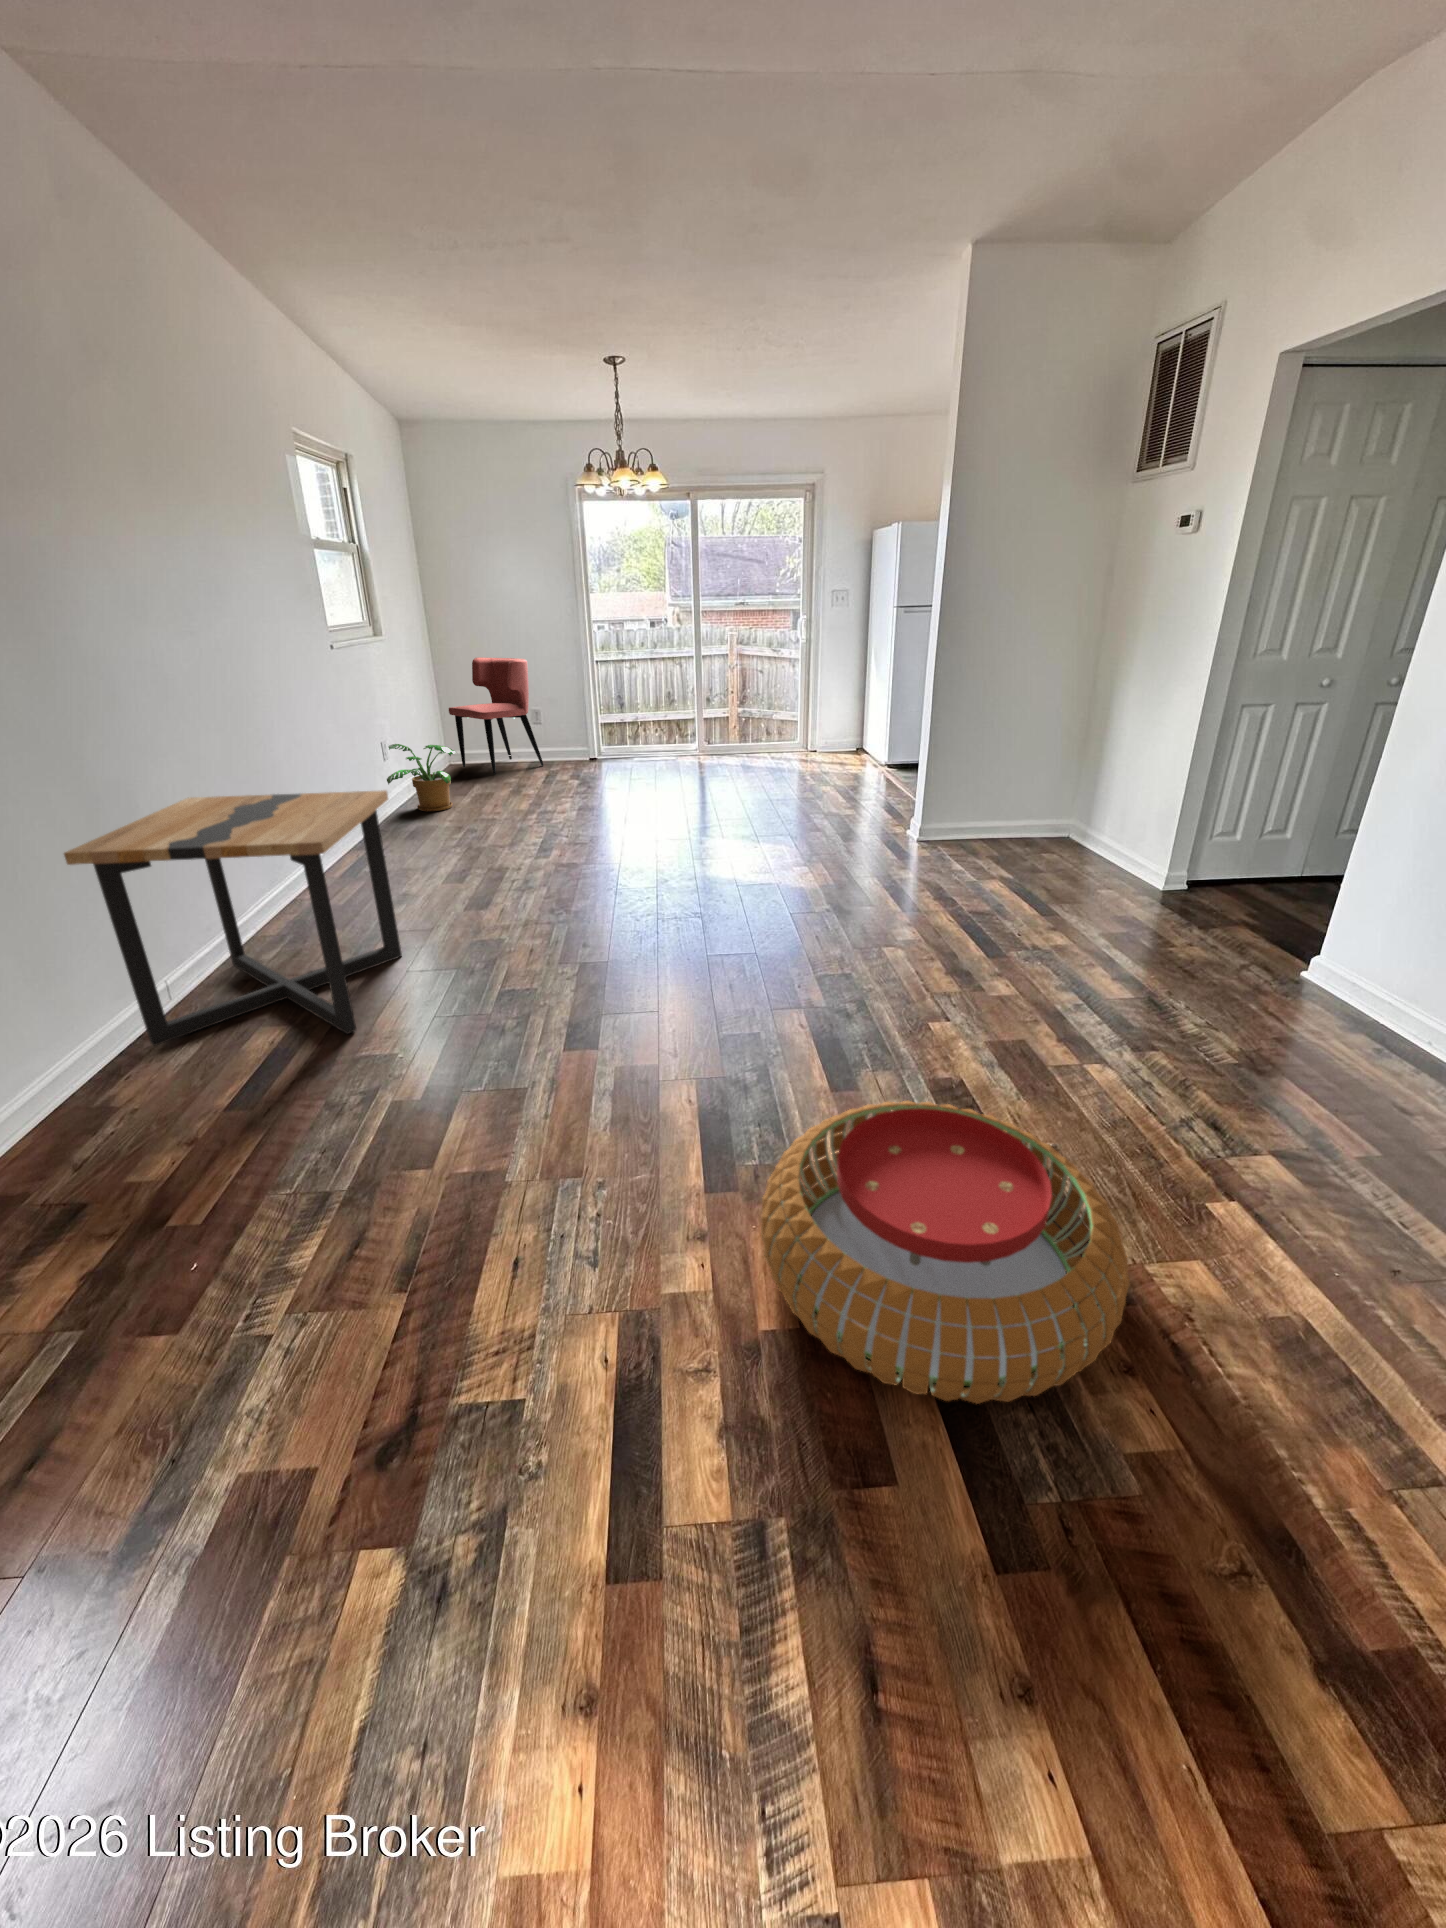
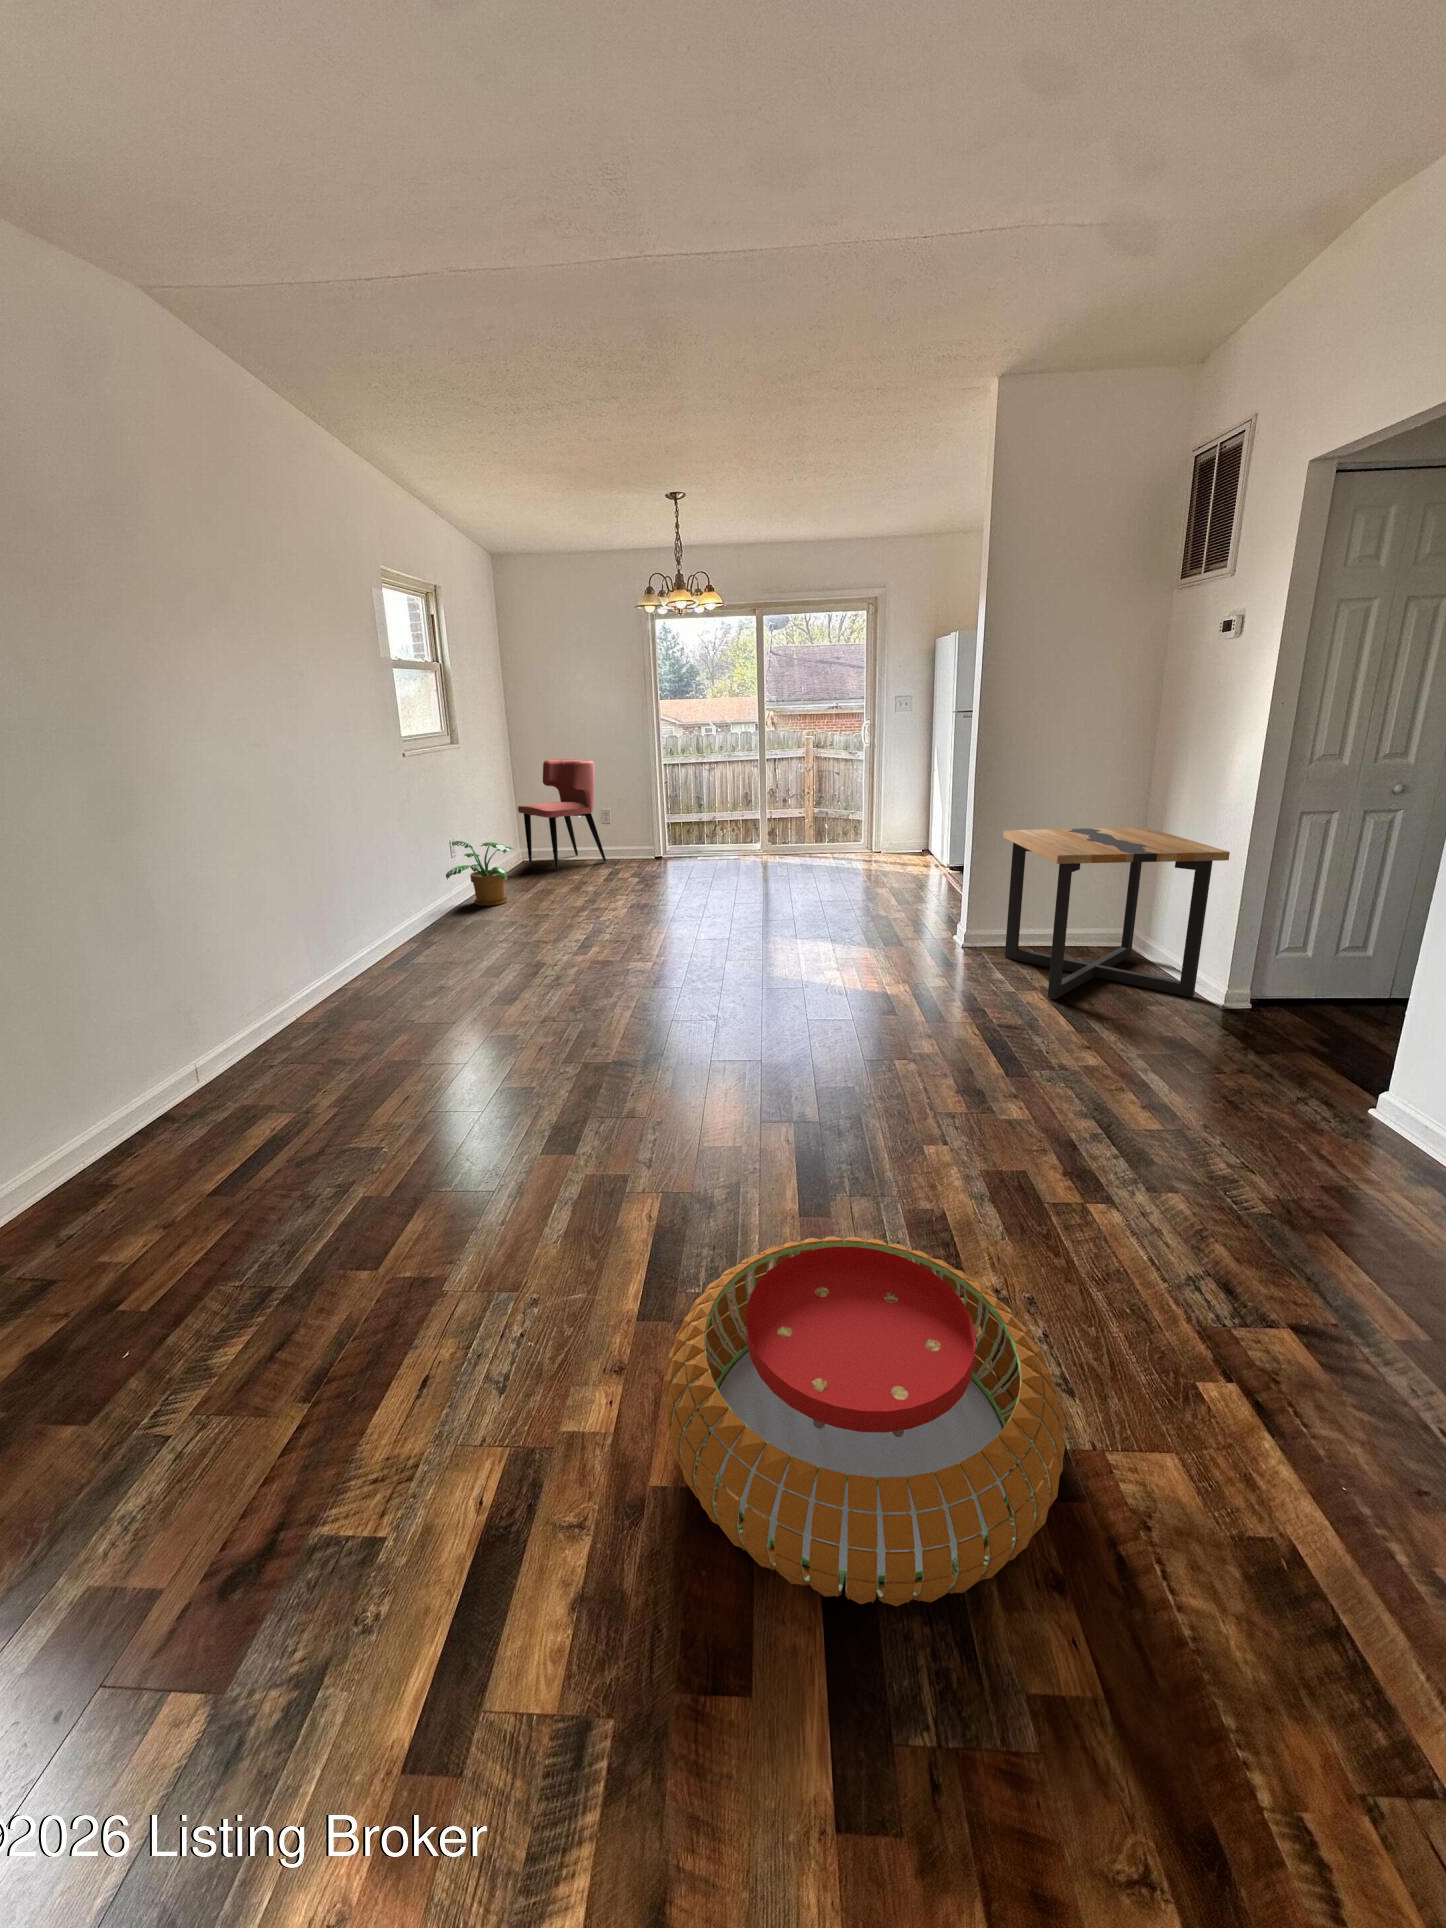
side table: present [64,790,402,1046] -> present [1003,827,1230,999]

